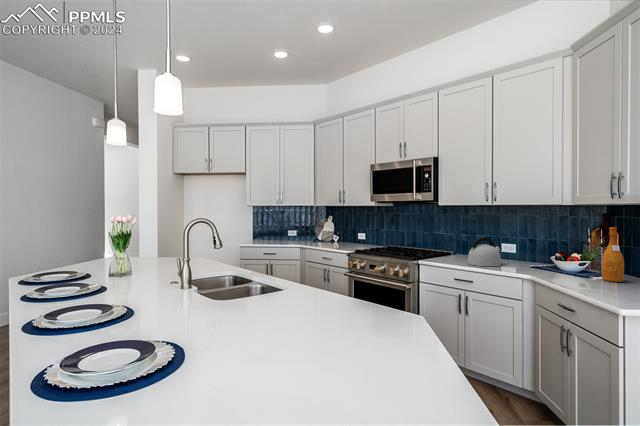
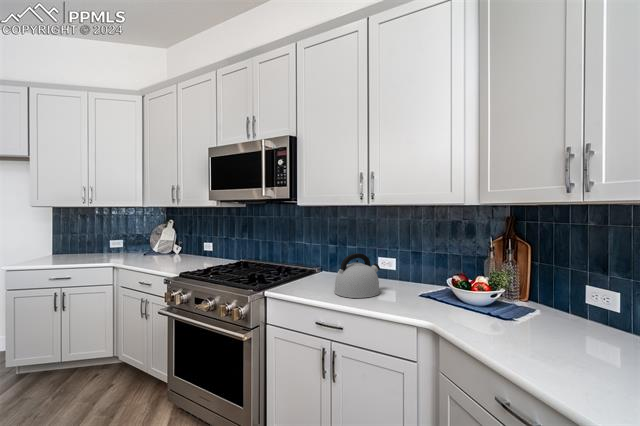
wine bottle: present [602,227,624,282] -> none [530,240,563,330]

